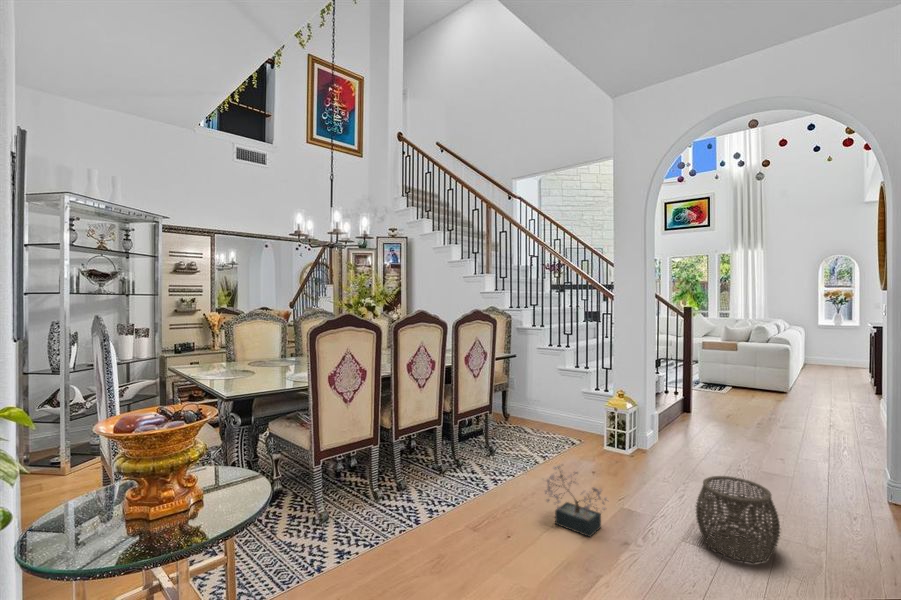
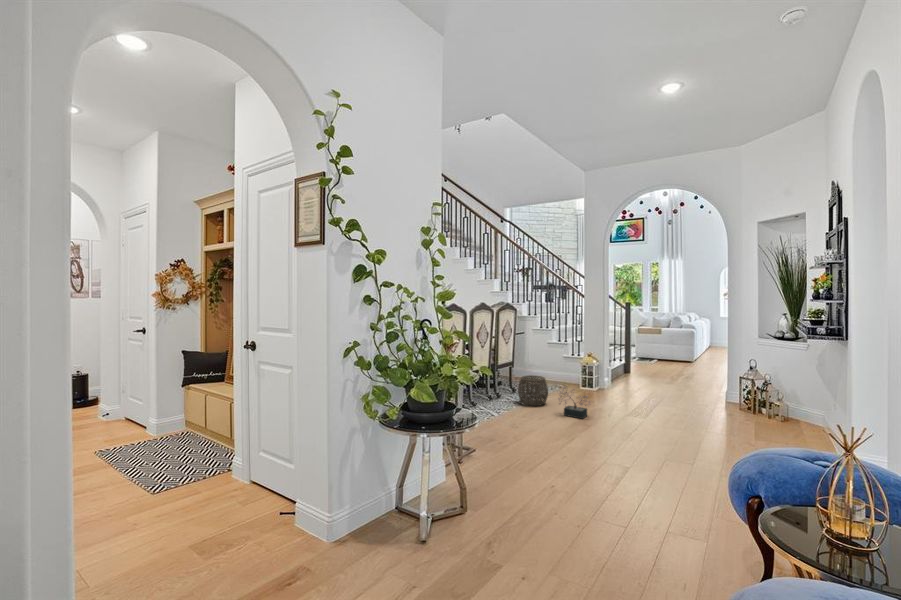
woven basket: present [696,476,780,563] -> present [518,375,548,406]

